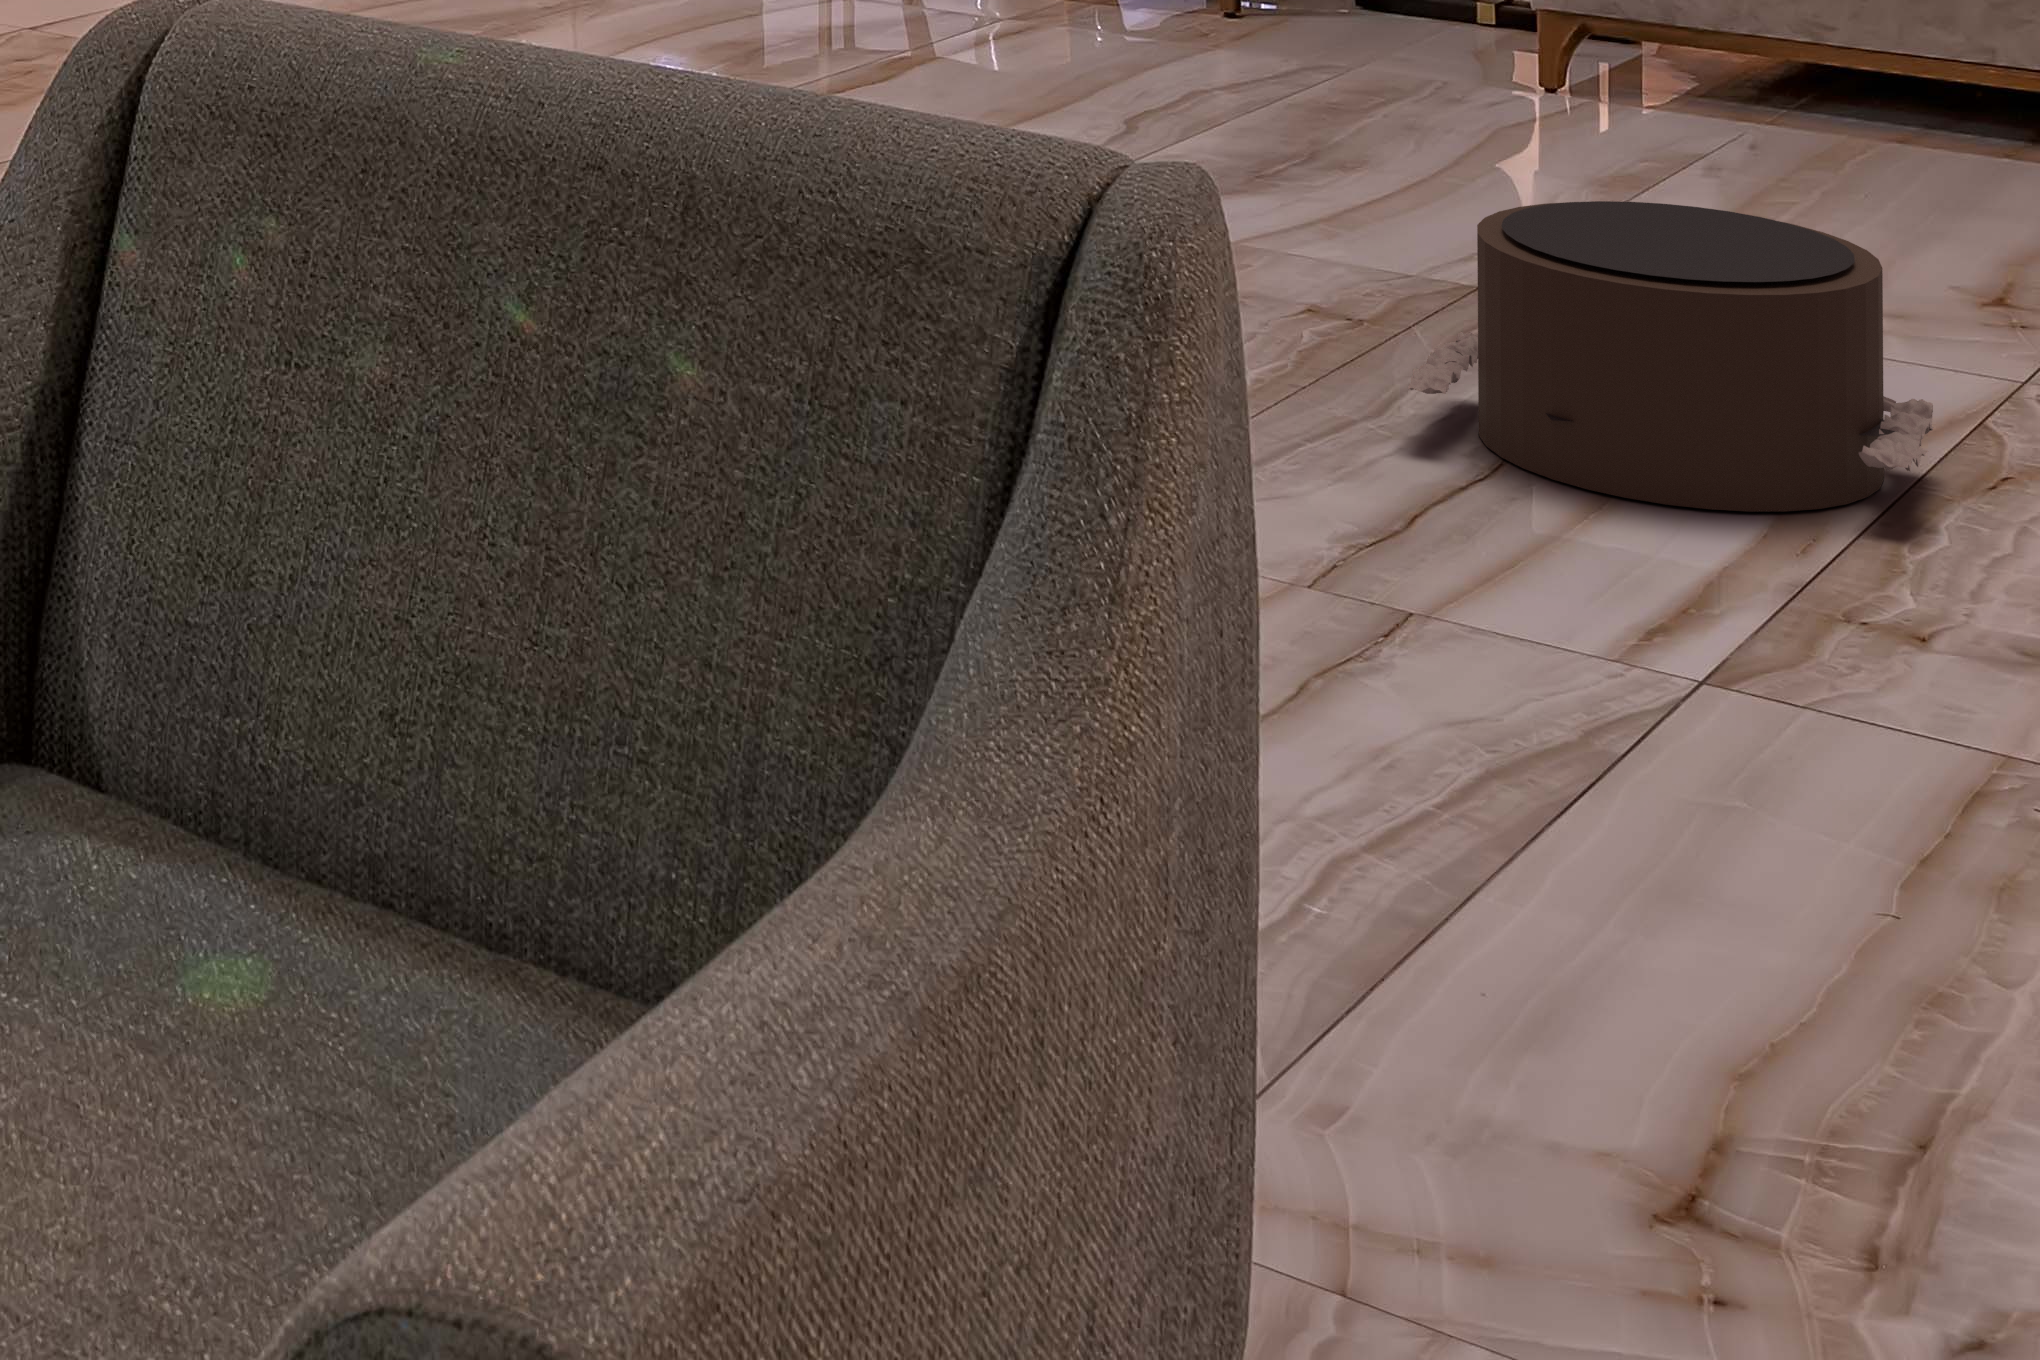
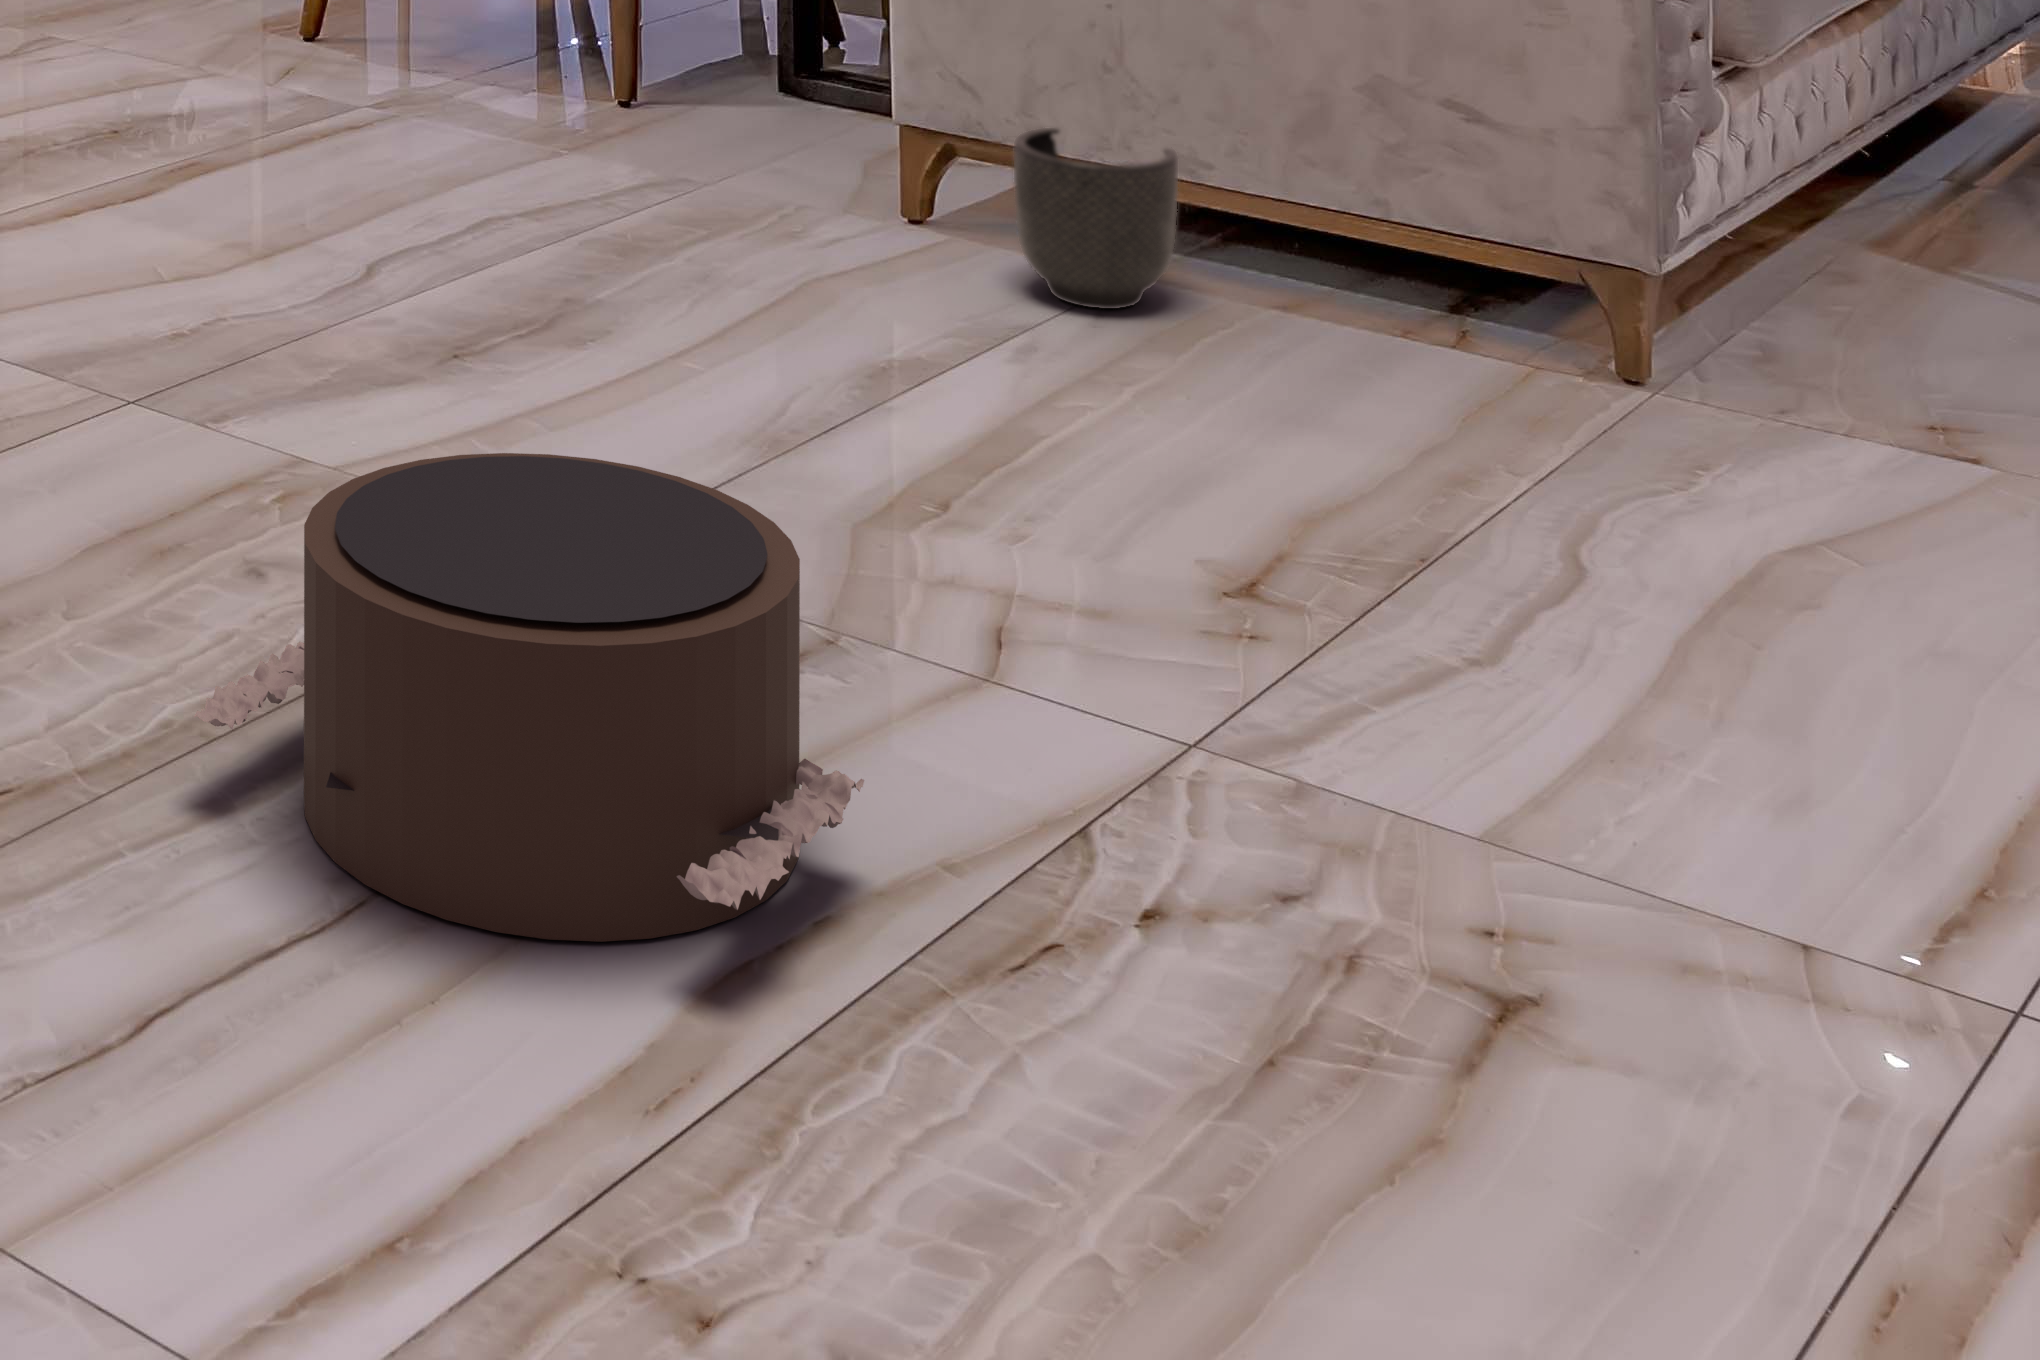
planter: none [1708,12,1853,156] -> present [1014,128,1178,309]

